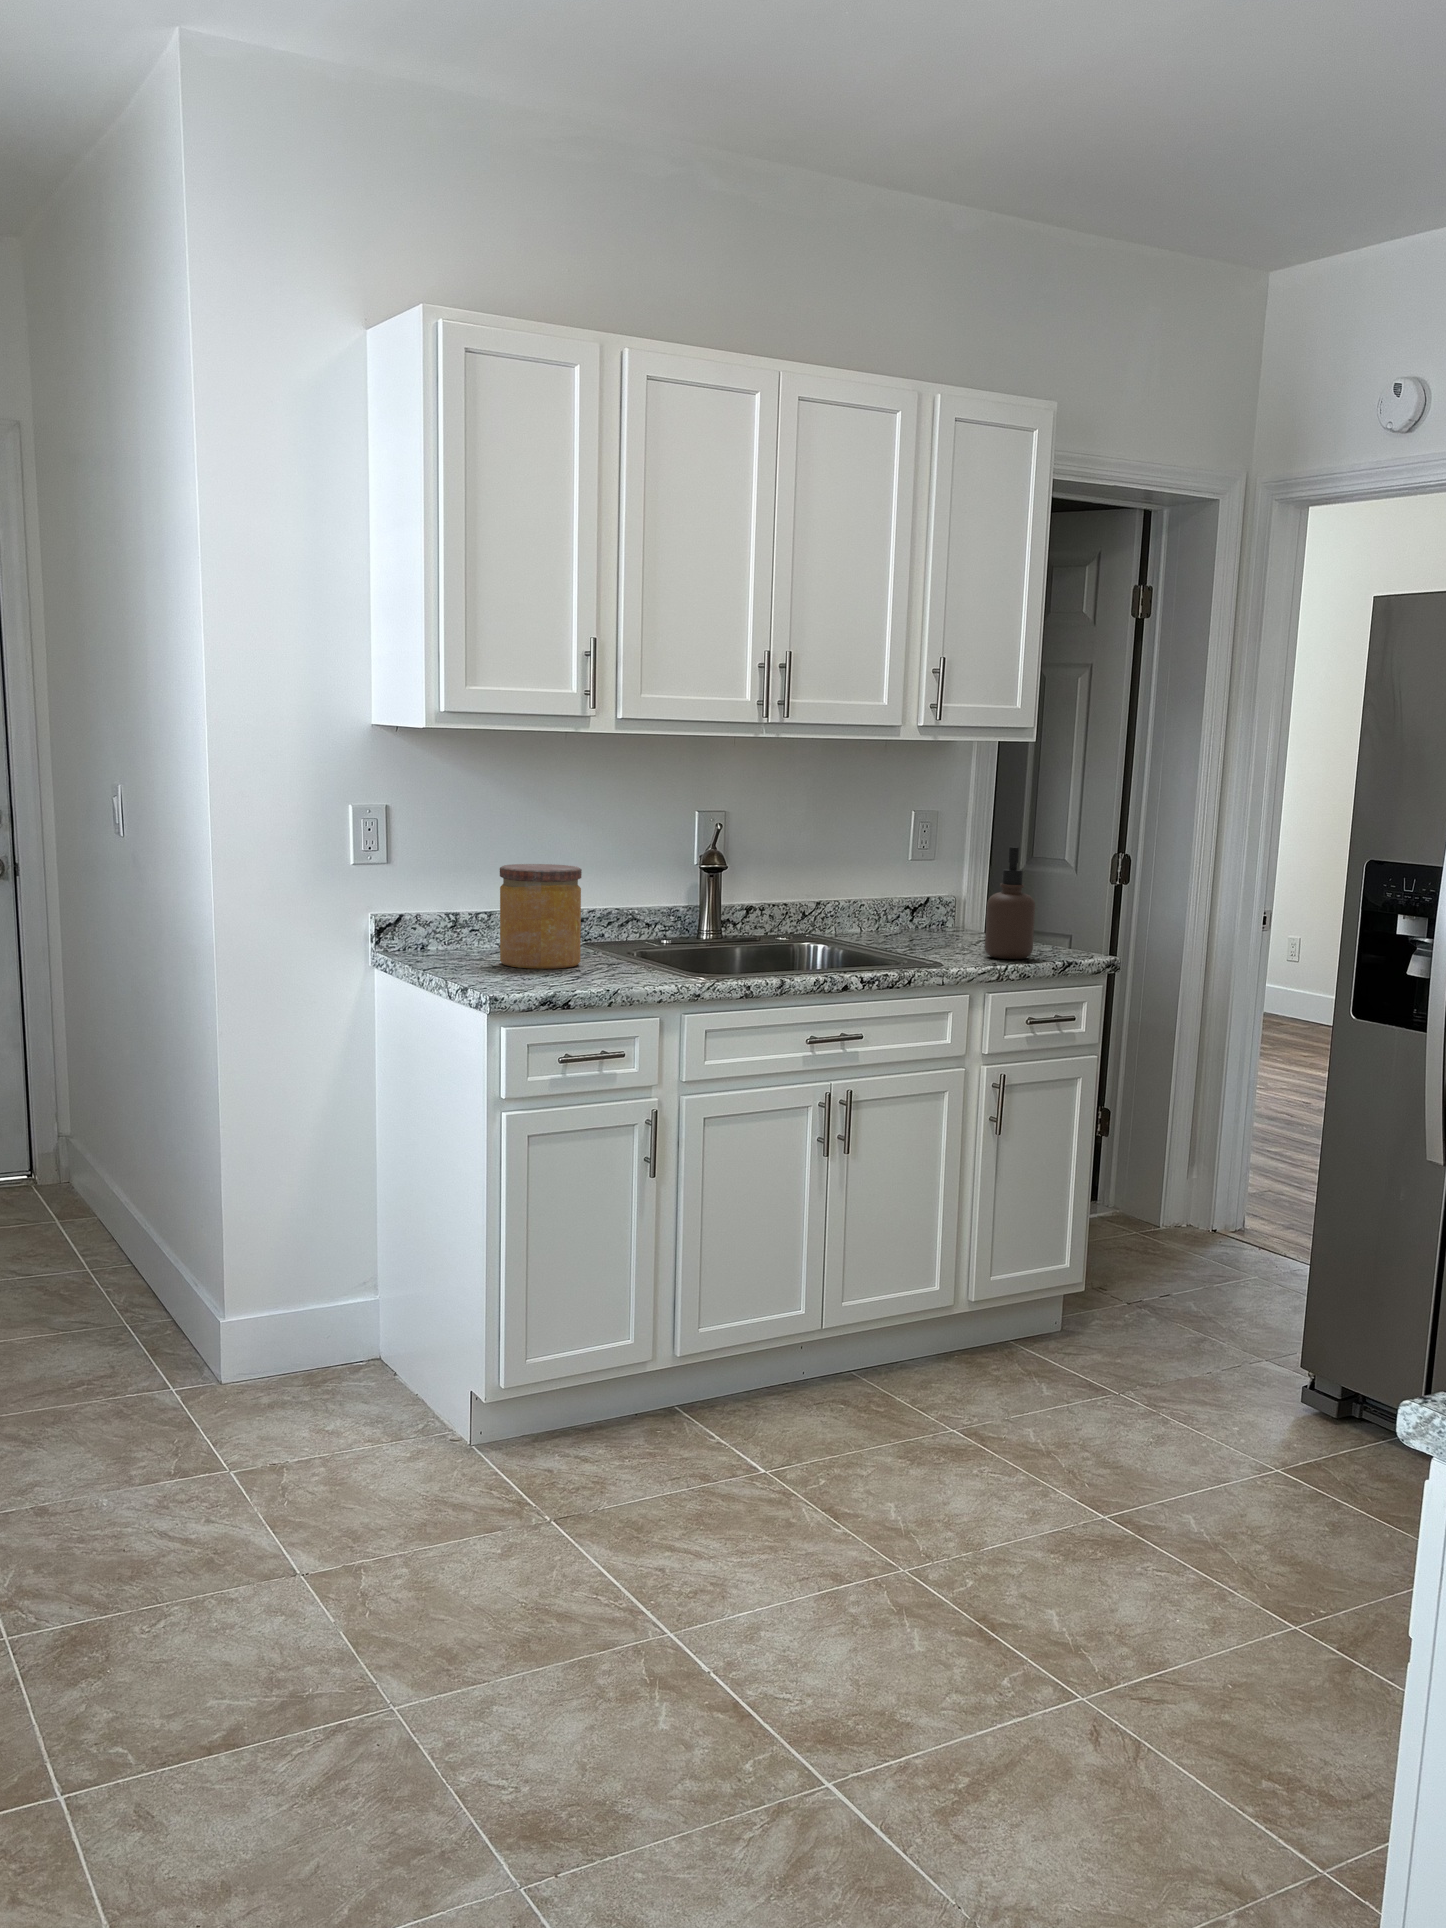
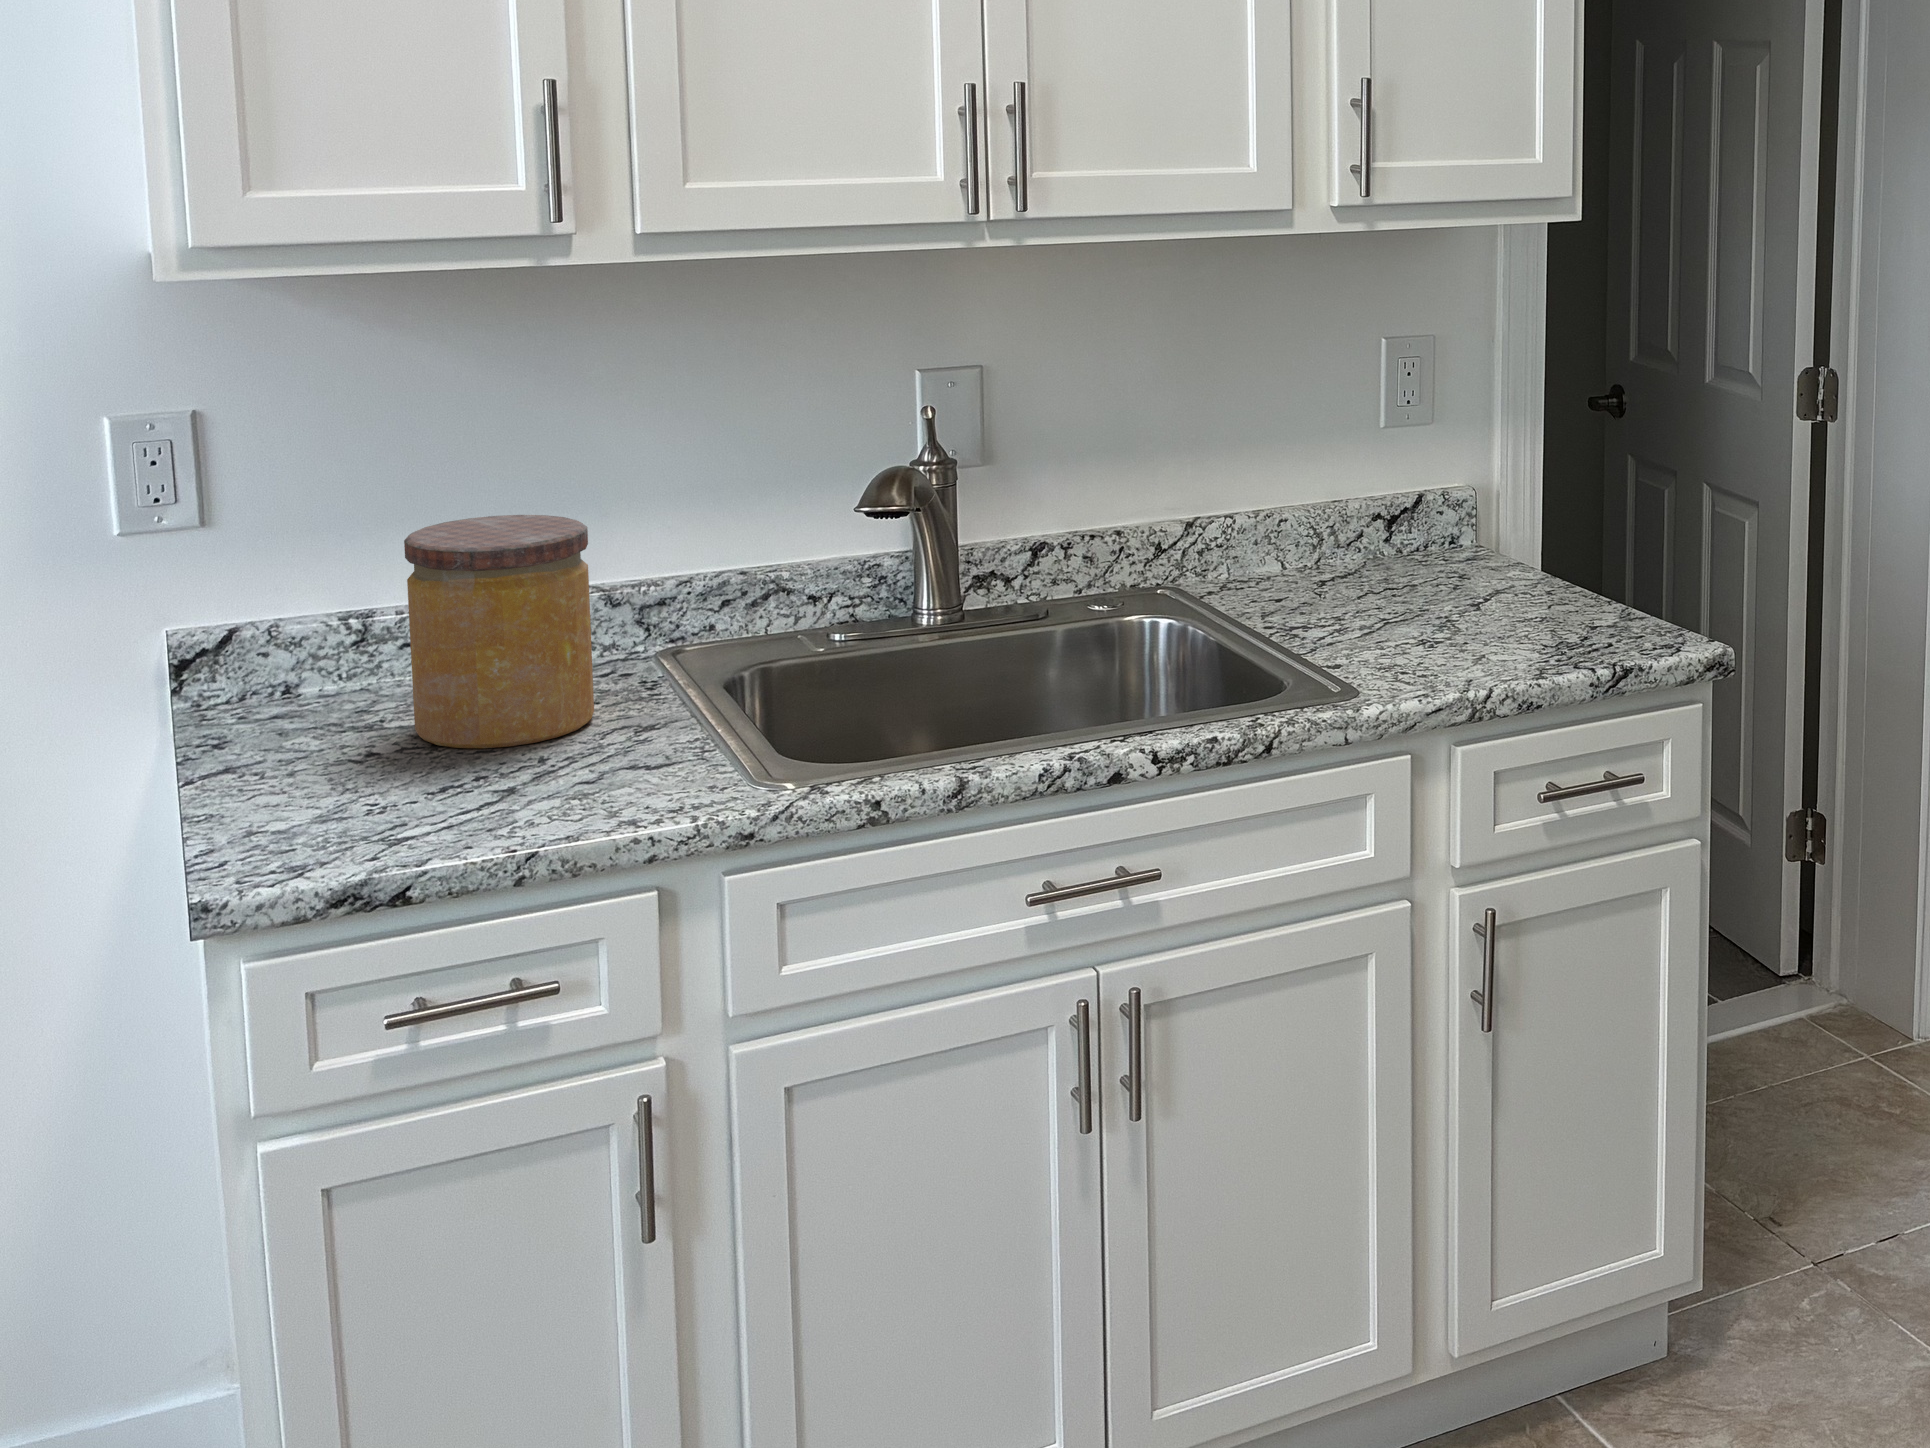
soap dispenser: present [985,847,1035,959] -> none [1478,434,1572,655]

